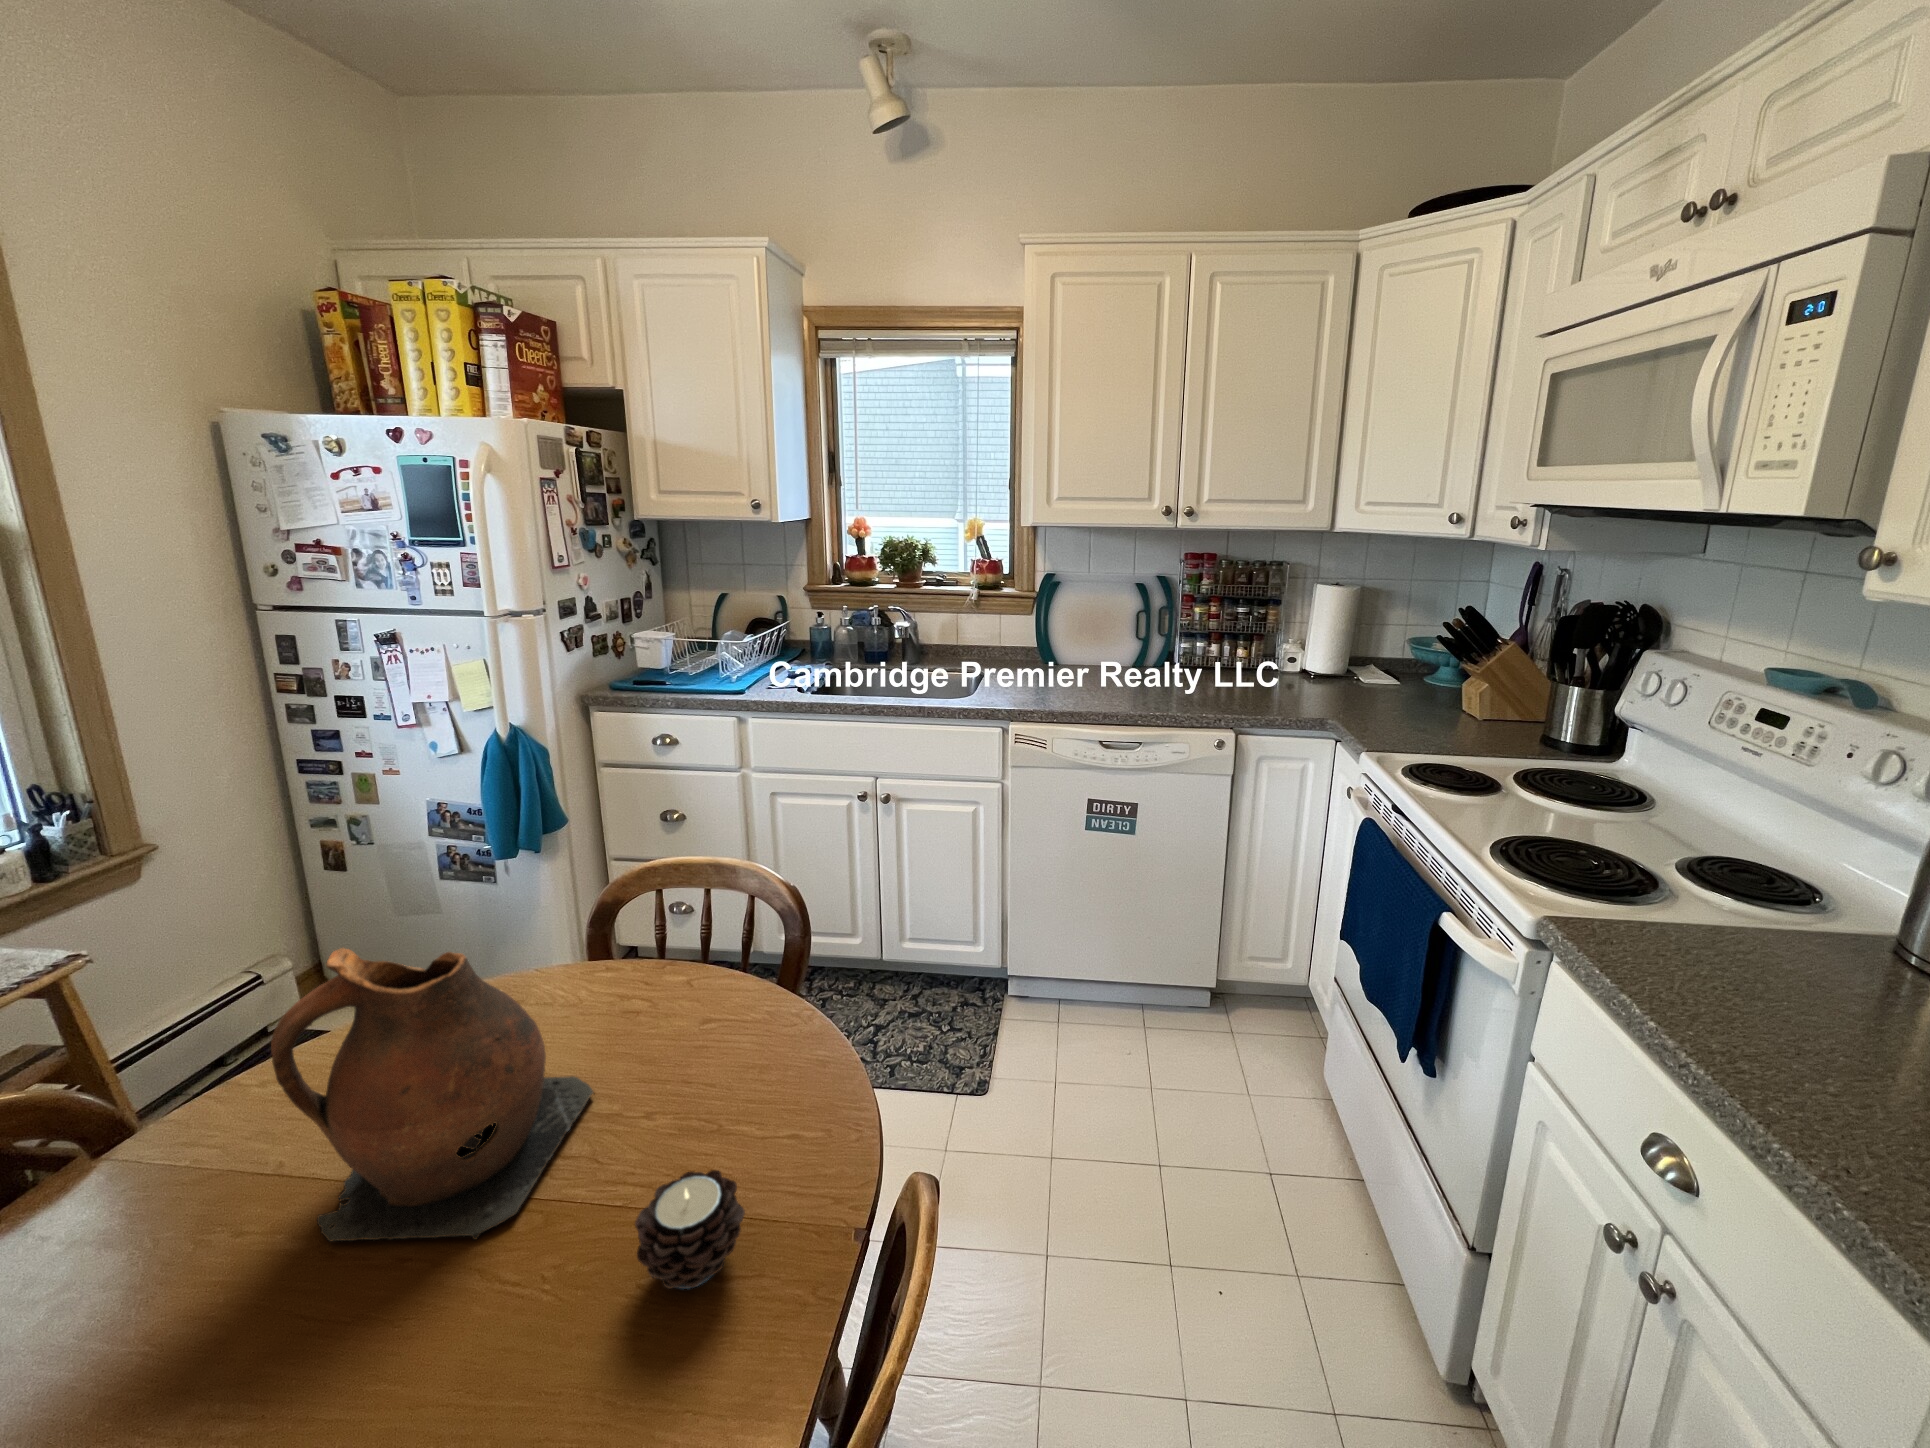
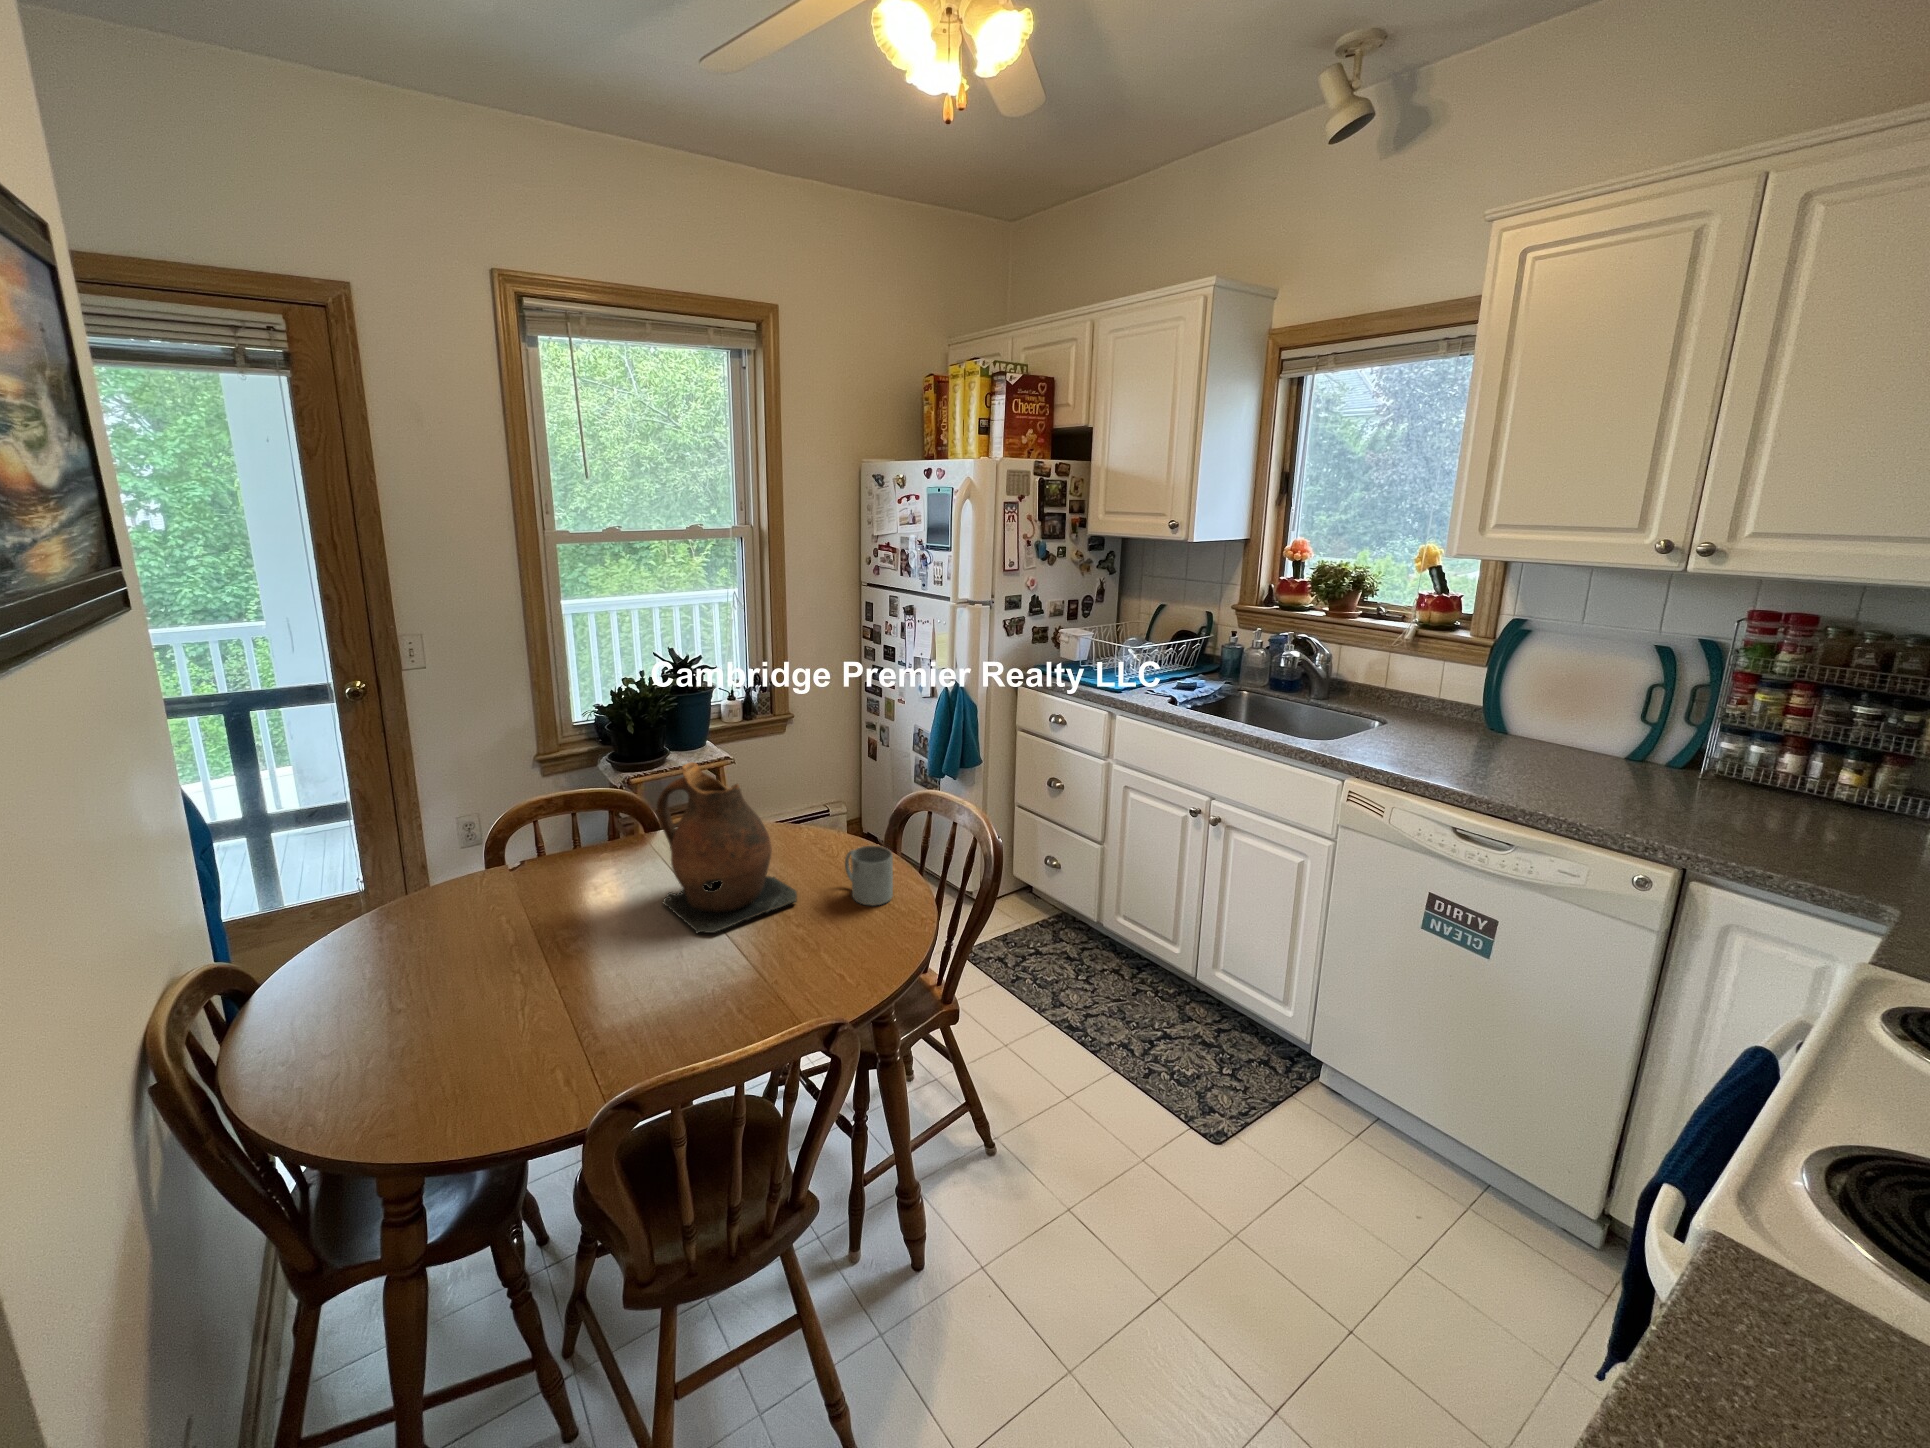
mug: none [627,951,719,1042] -> present [845,845,893,905]
candle: present [635,1170,745,1289] -> none [710,946,773,1009]

